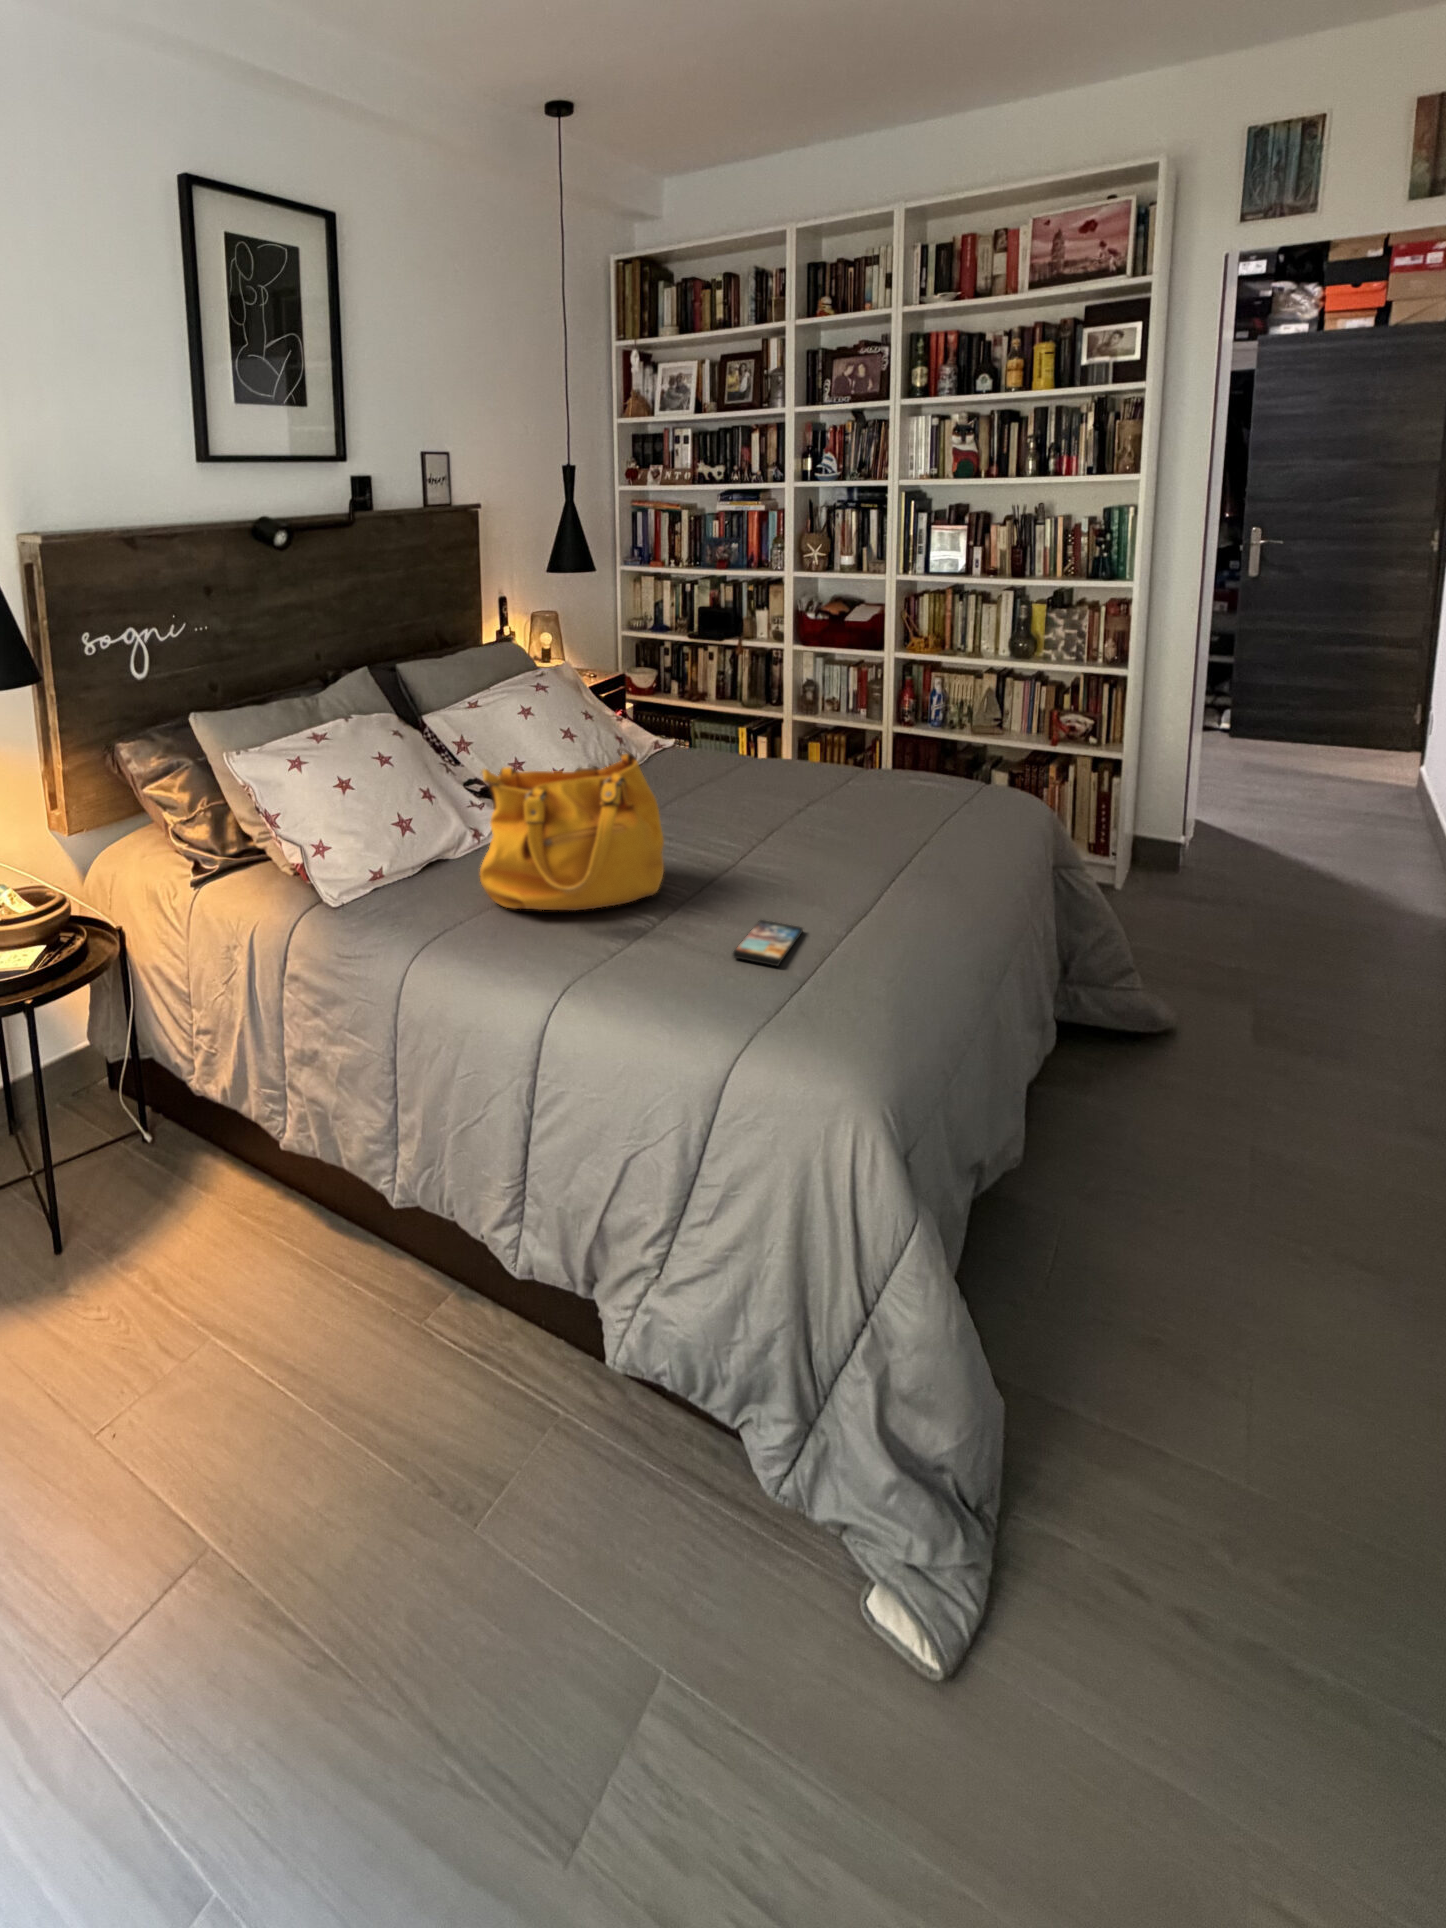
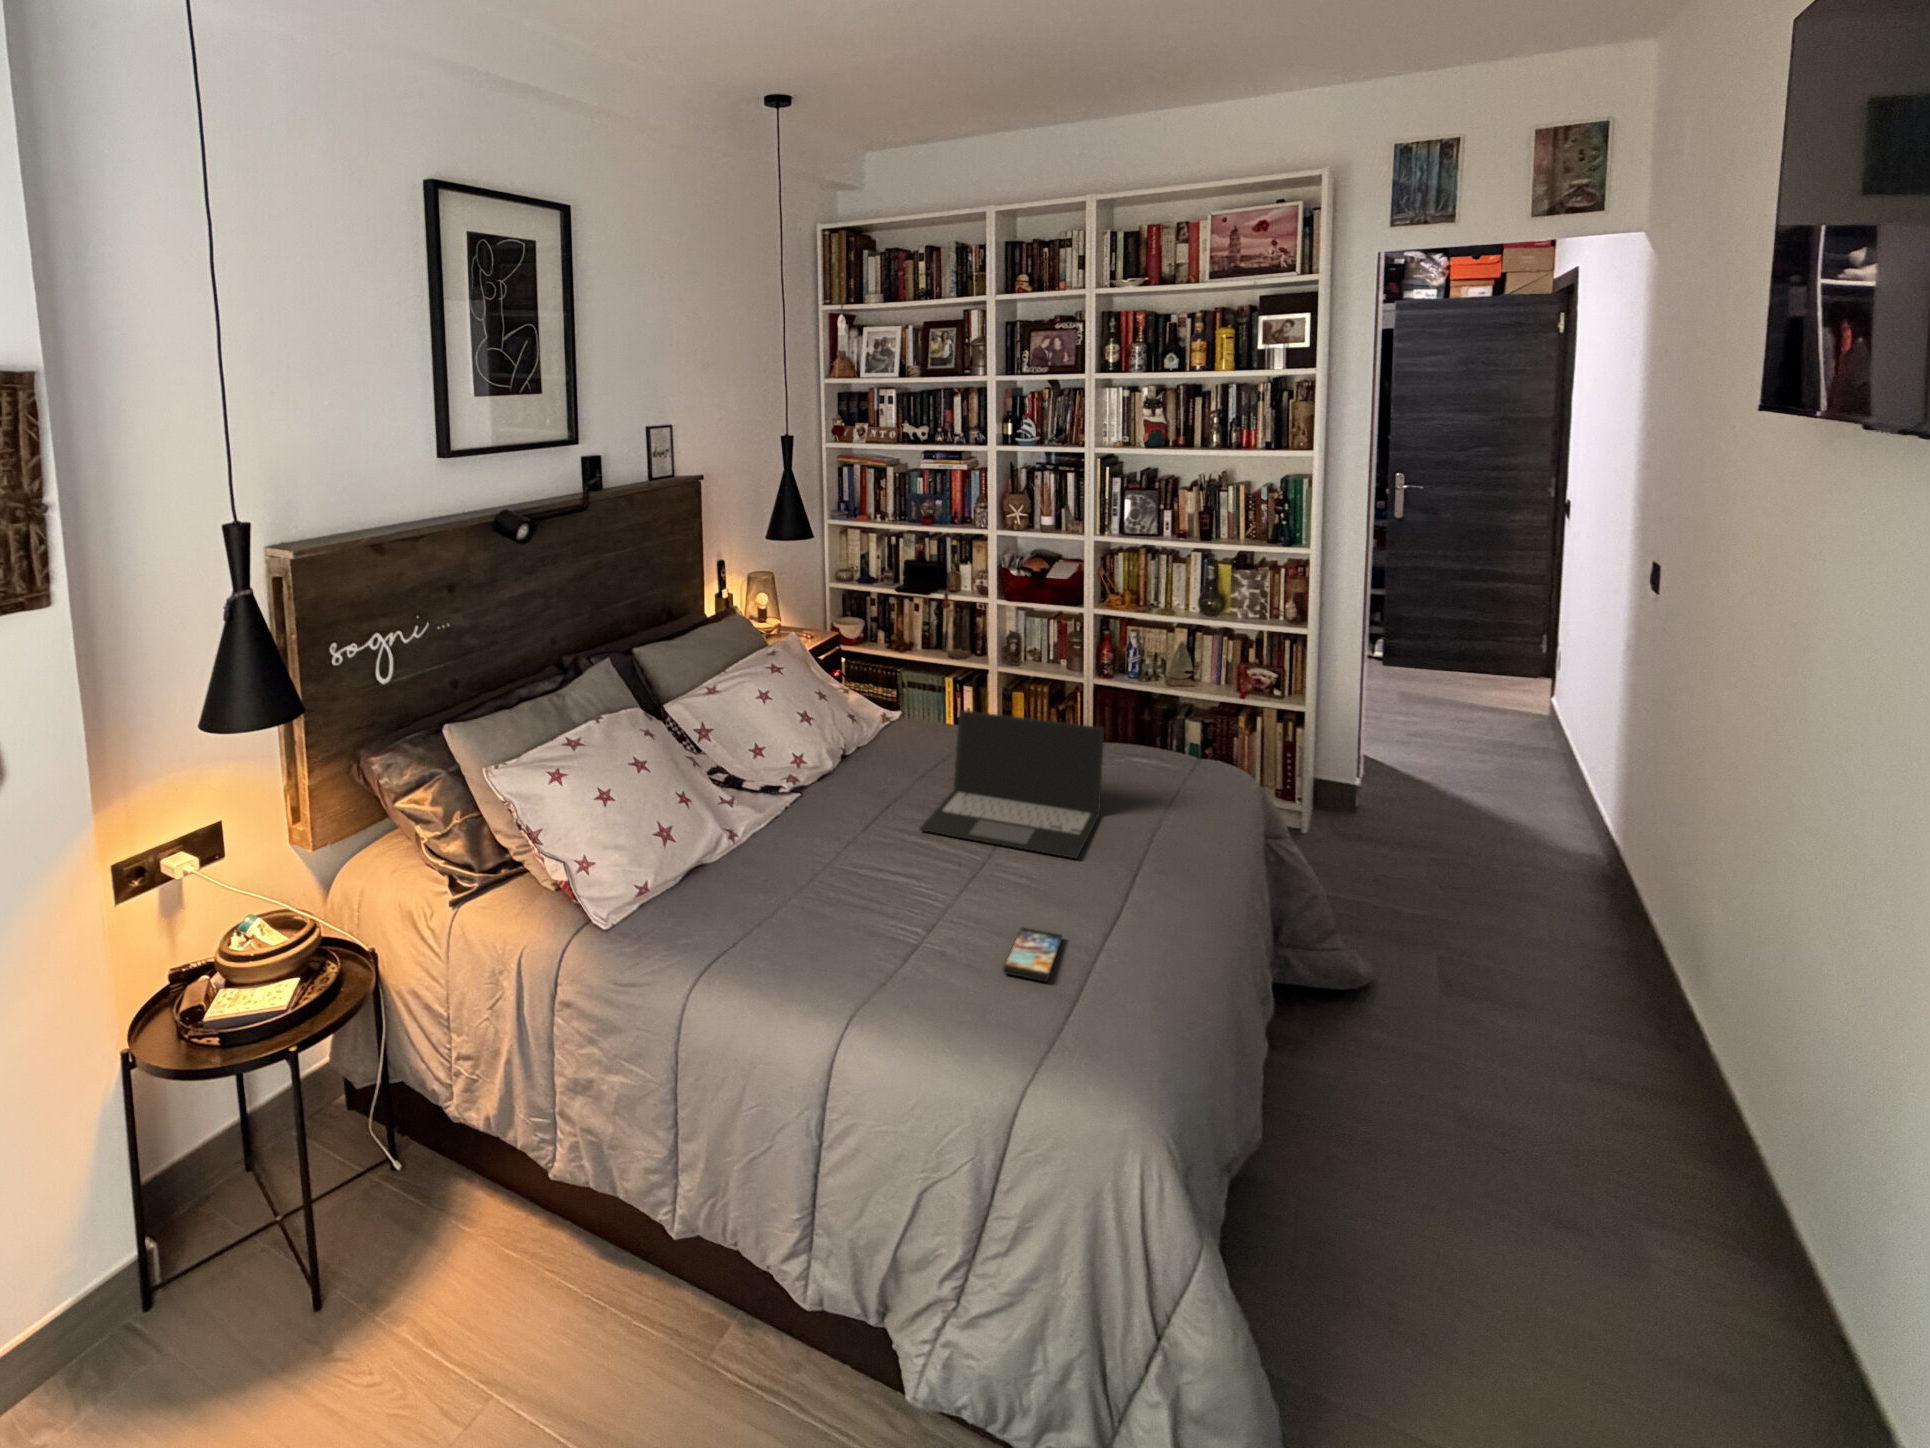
laptop: none [672,724,875,865] -> present [920,710,1104,858]
handbag: present [480,748,664,911] -> none [748,756,923,925]

